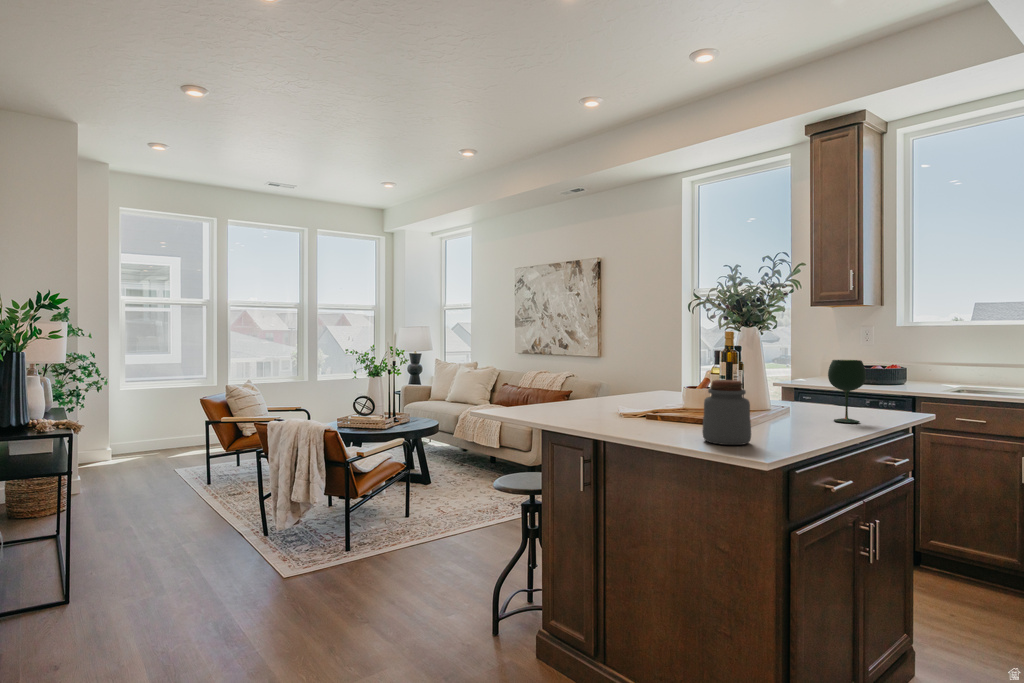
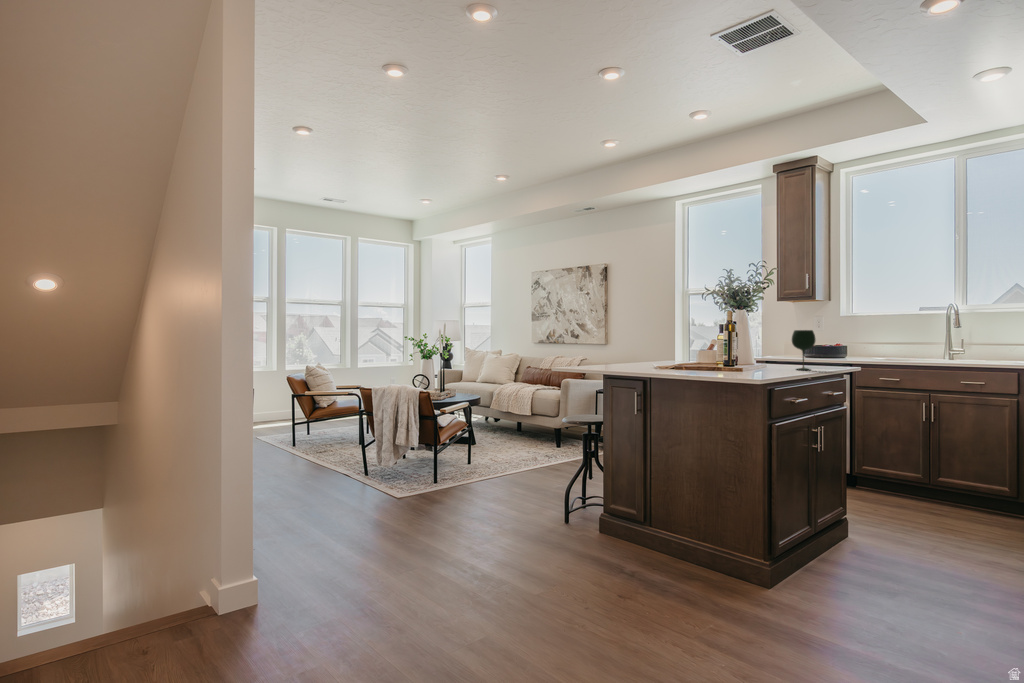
jar: present [702,380,751,445] -> none [718,338,747,375]

